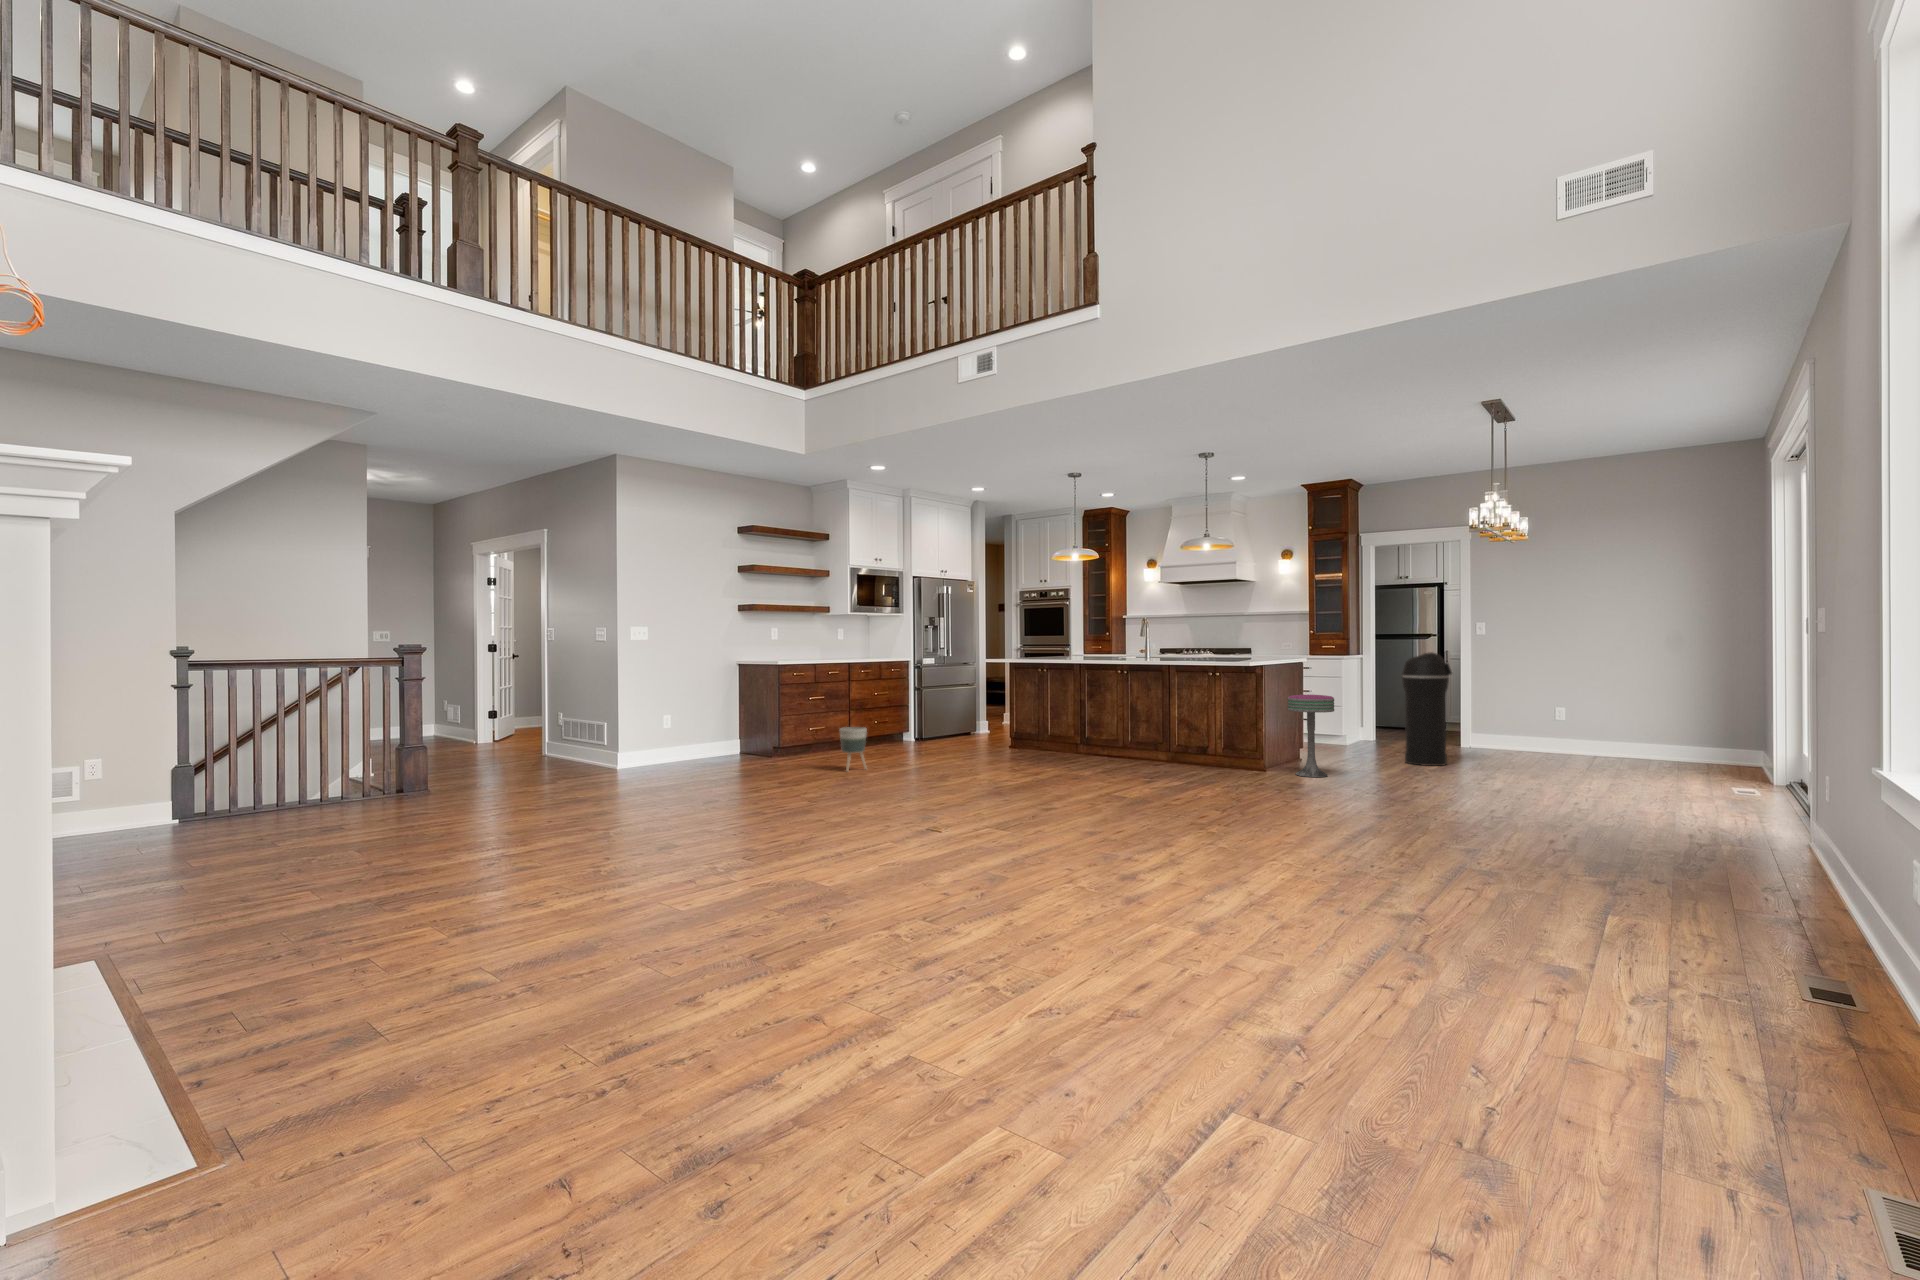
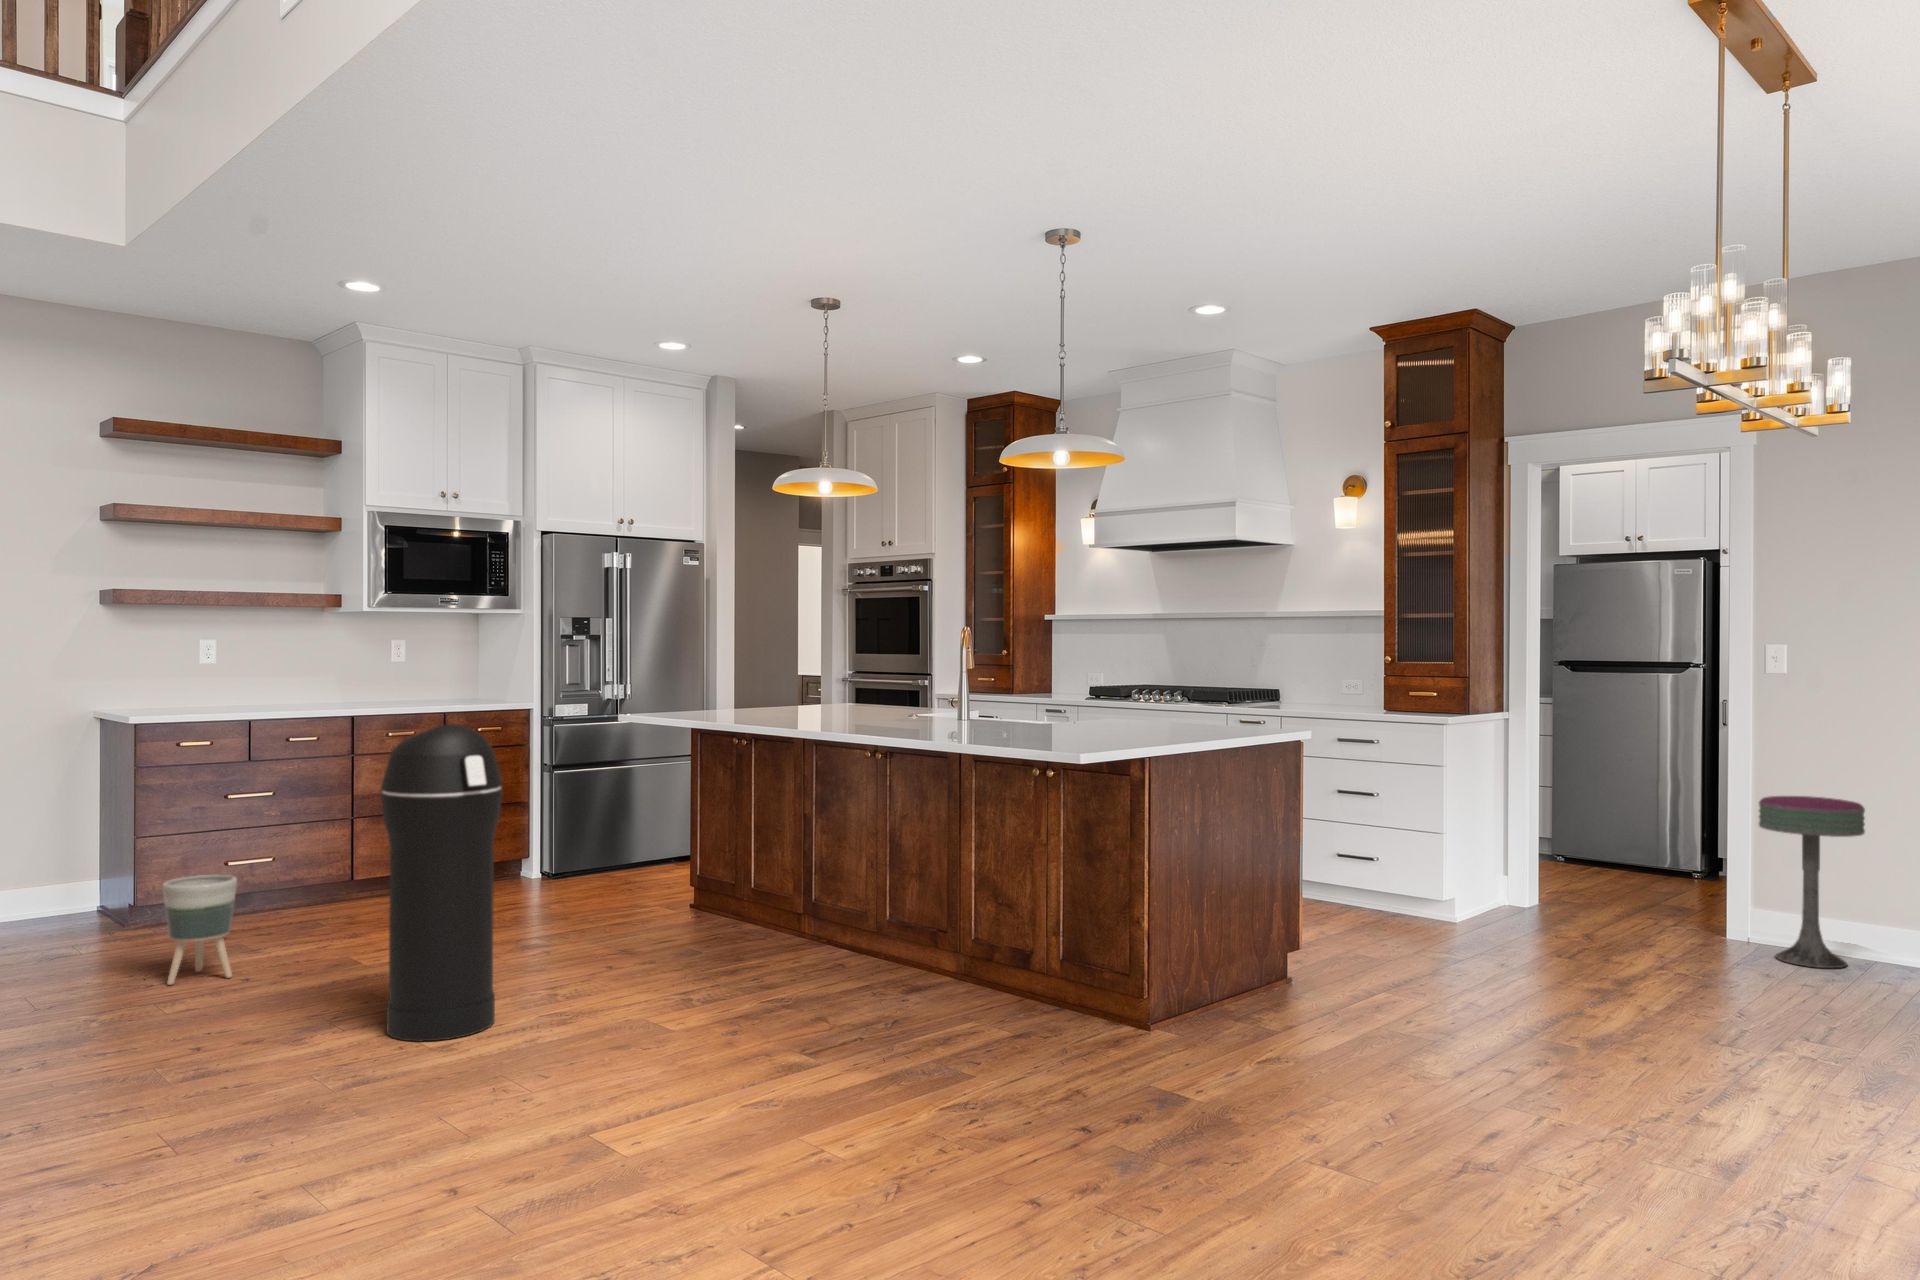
trash can: present [1402,652,1452,766] -> present [381,724,503,1041]
bar stool: present [1288,694,1334,777] -> present [1759,796,1865,968]

